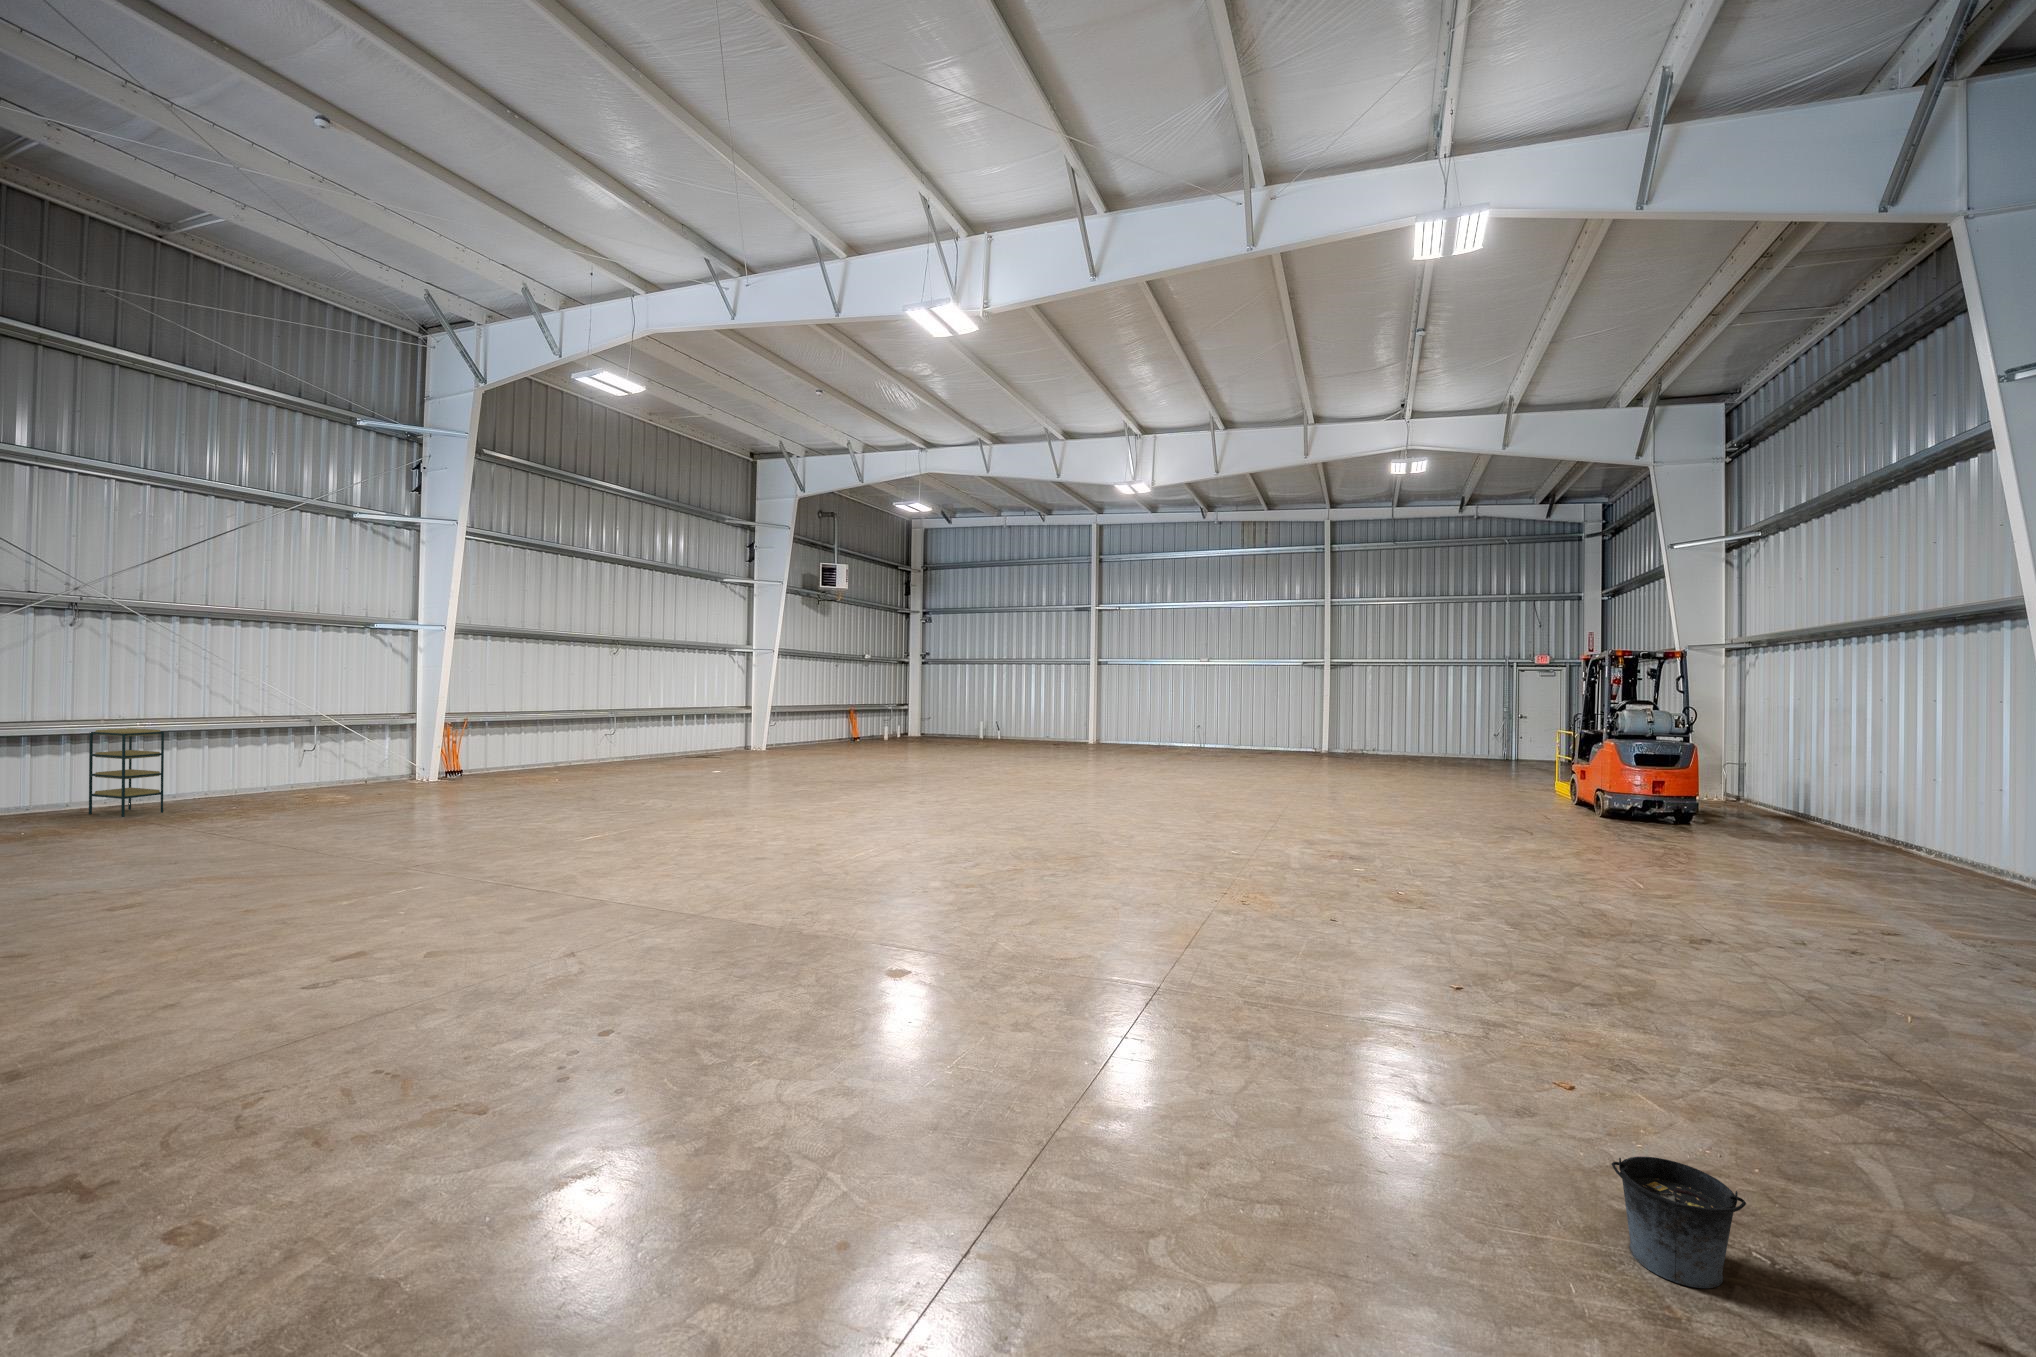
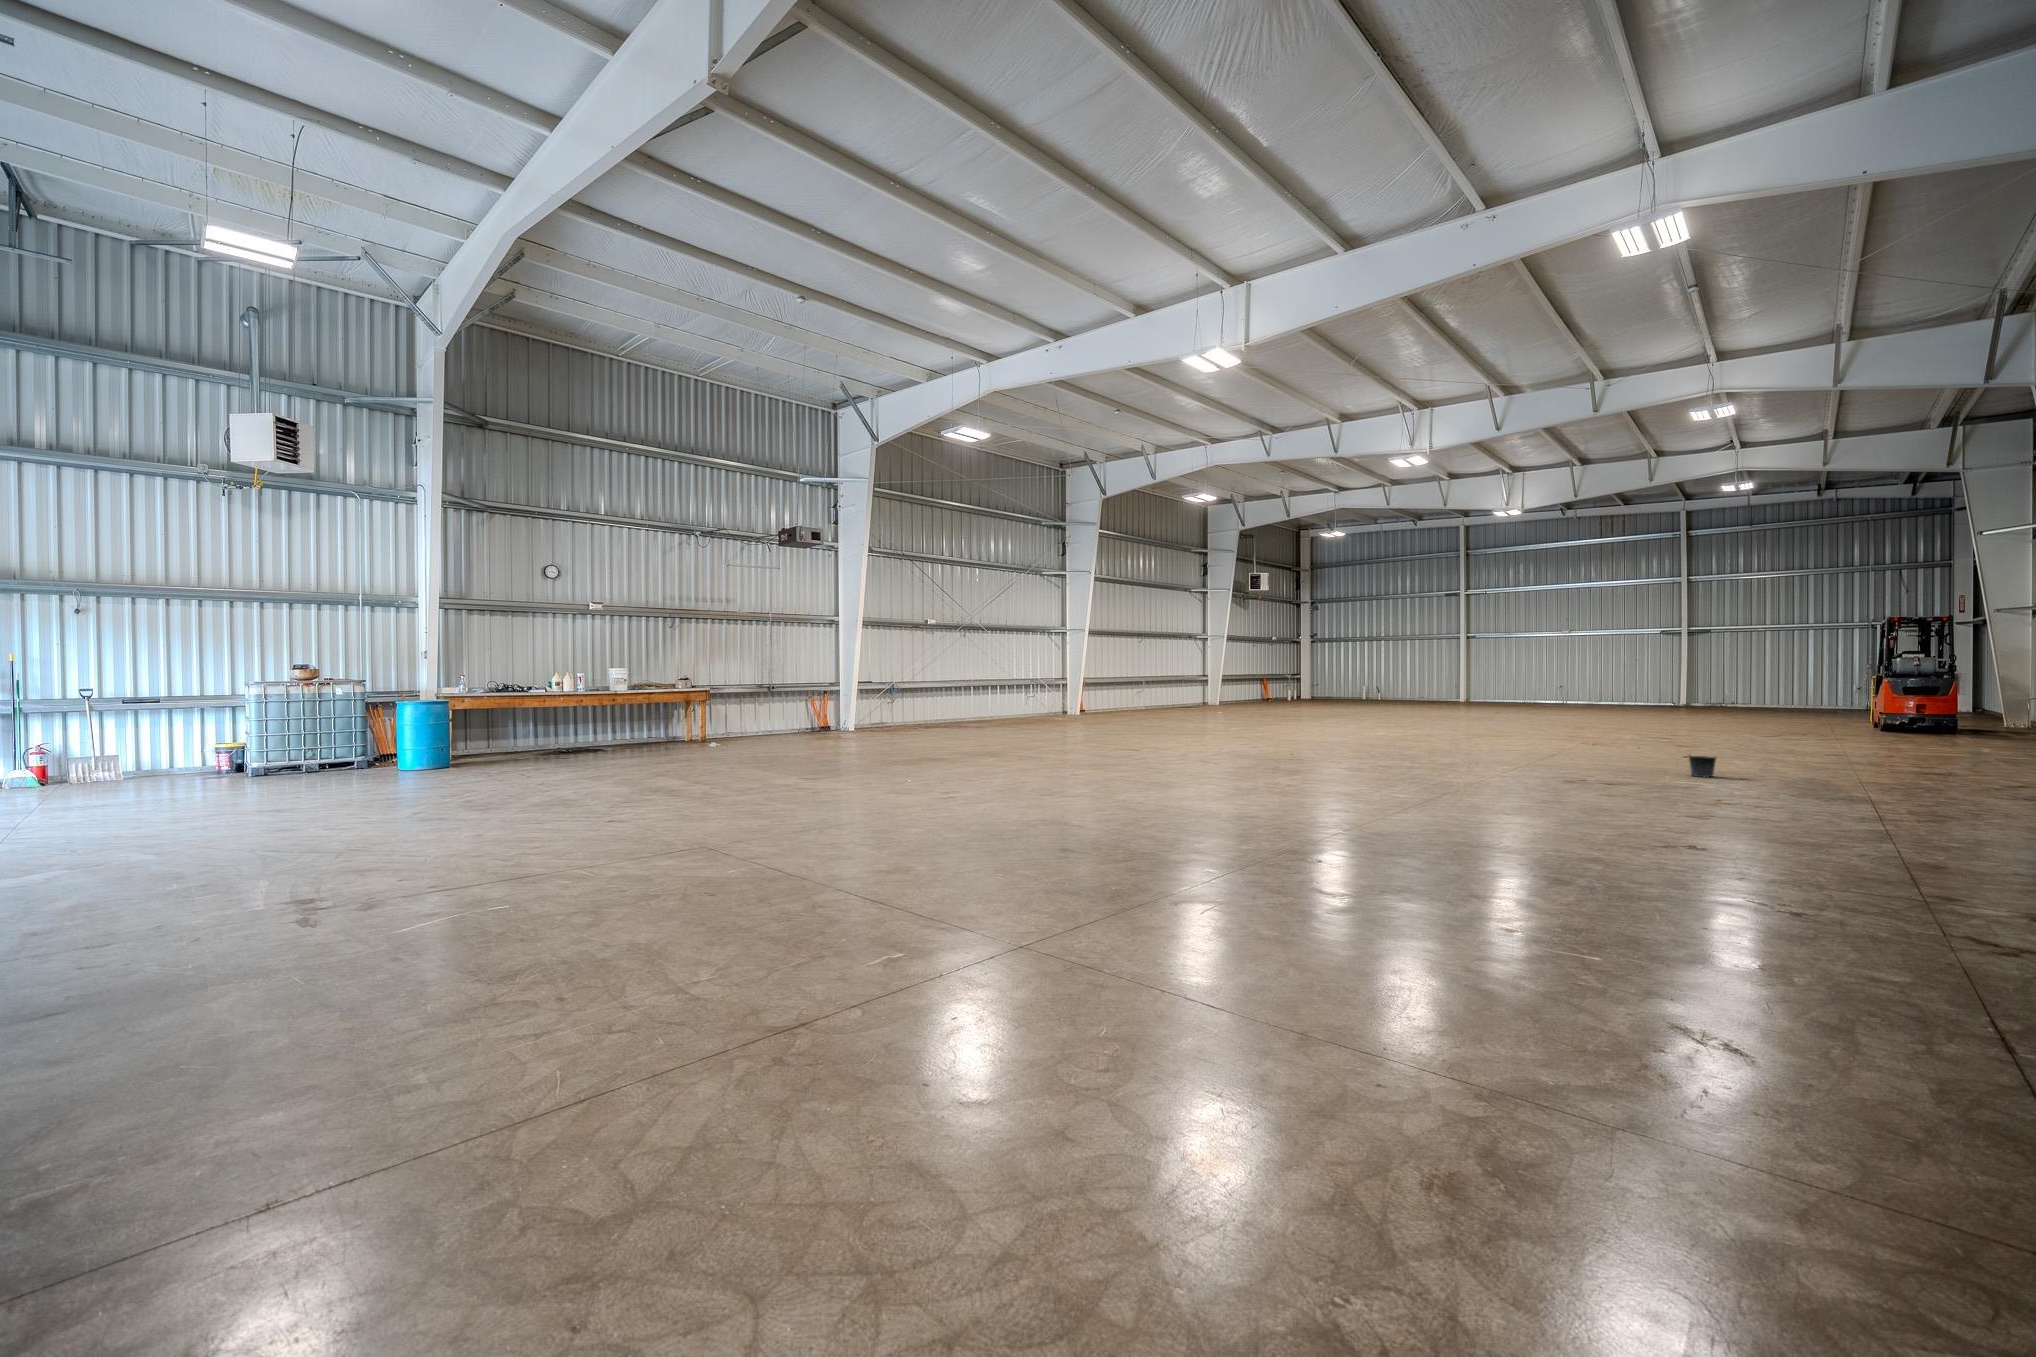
shelving unit: present [89,728,164,817] -> none [975,685,1002,725]

